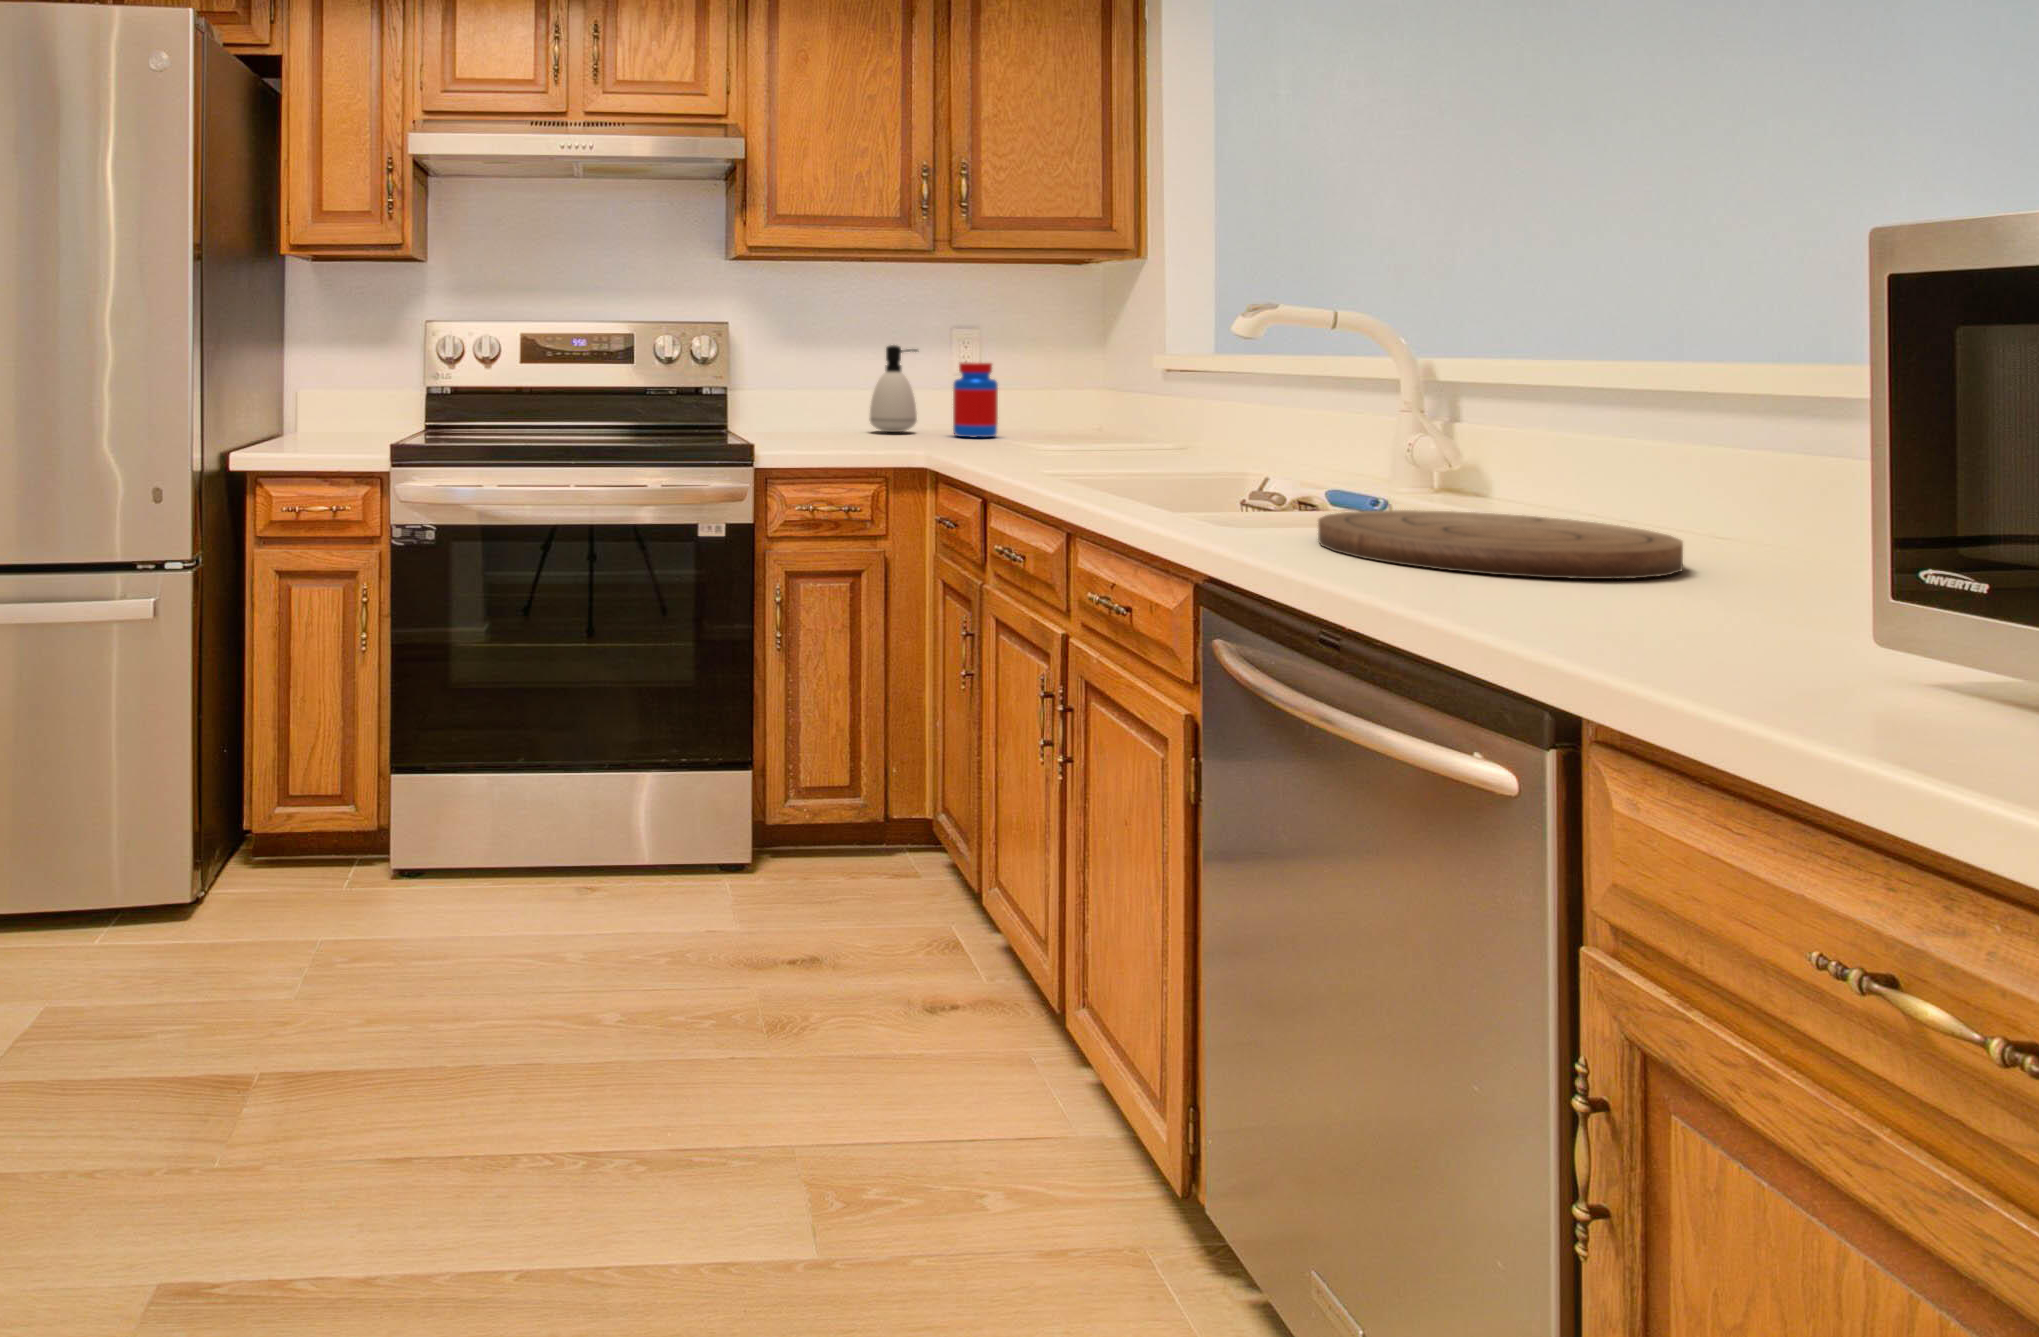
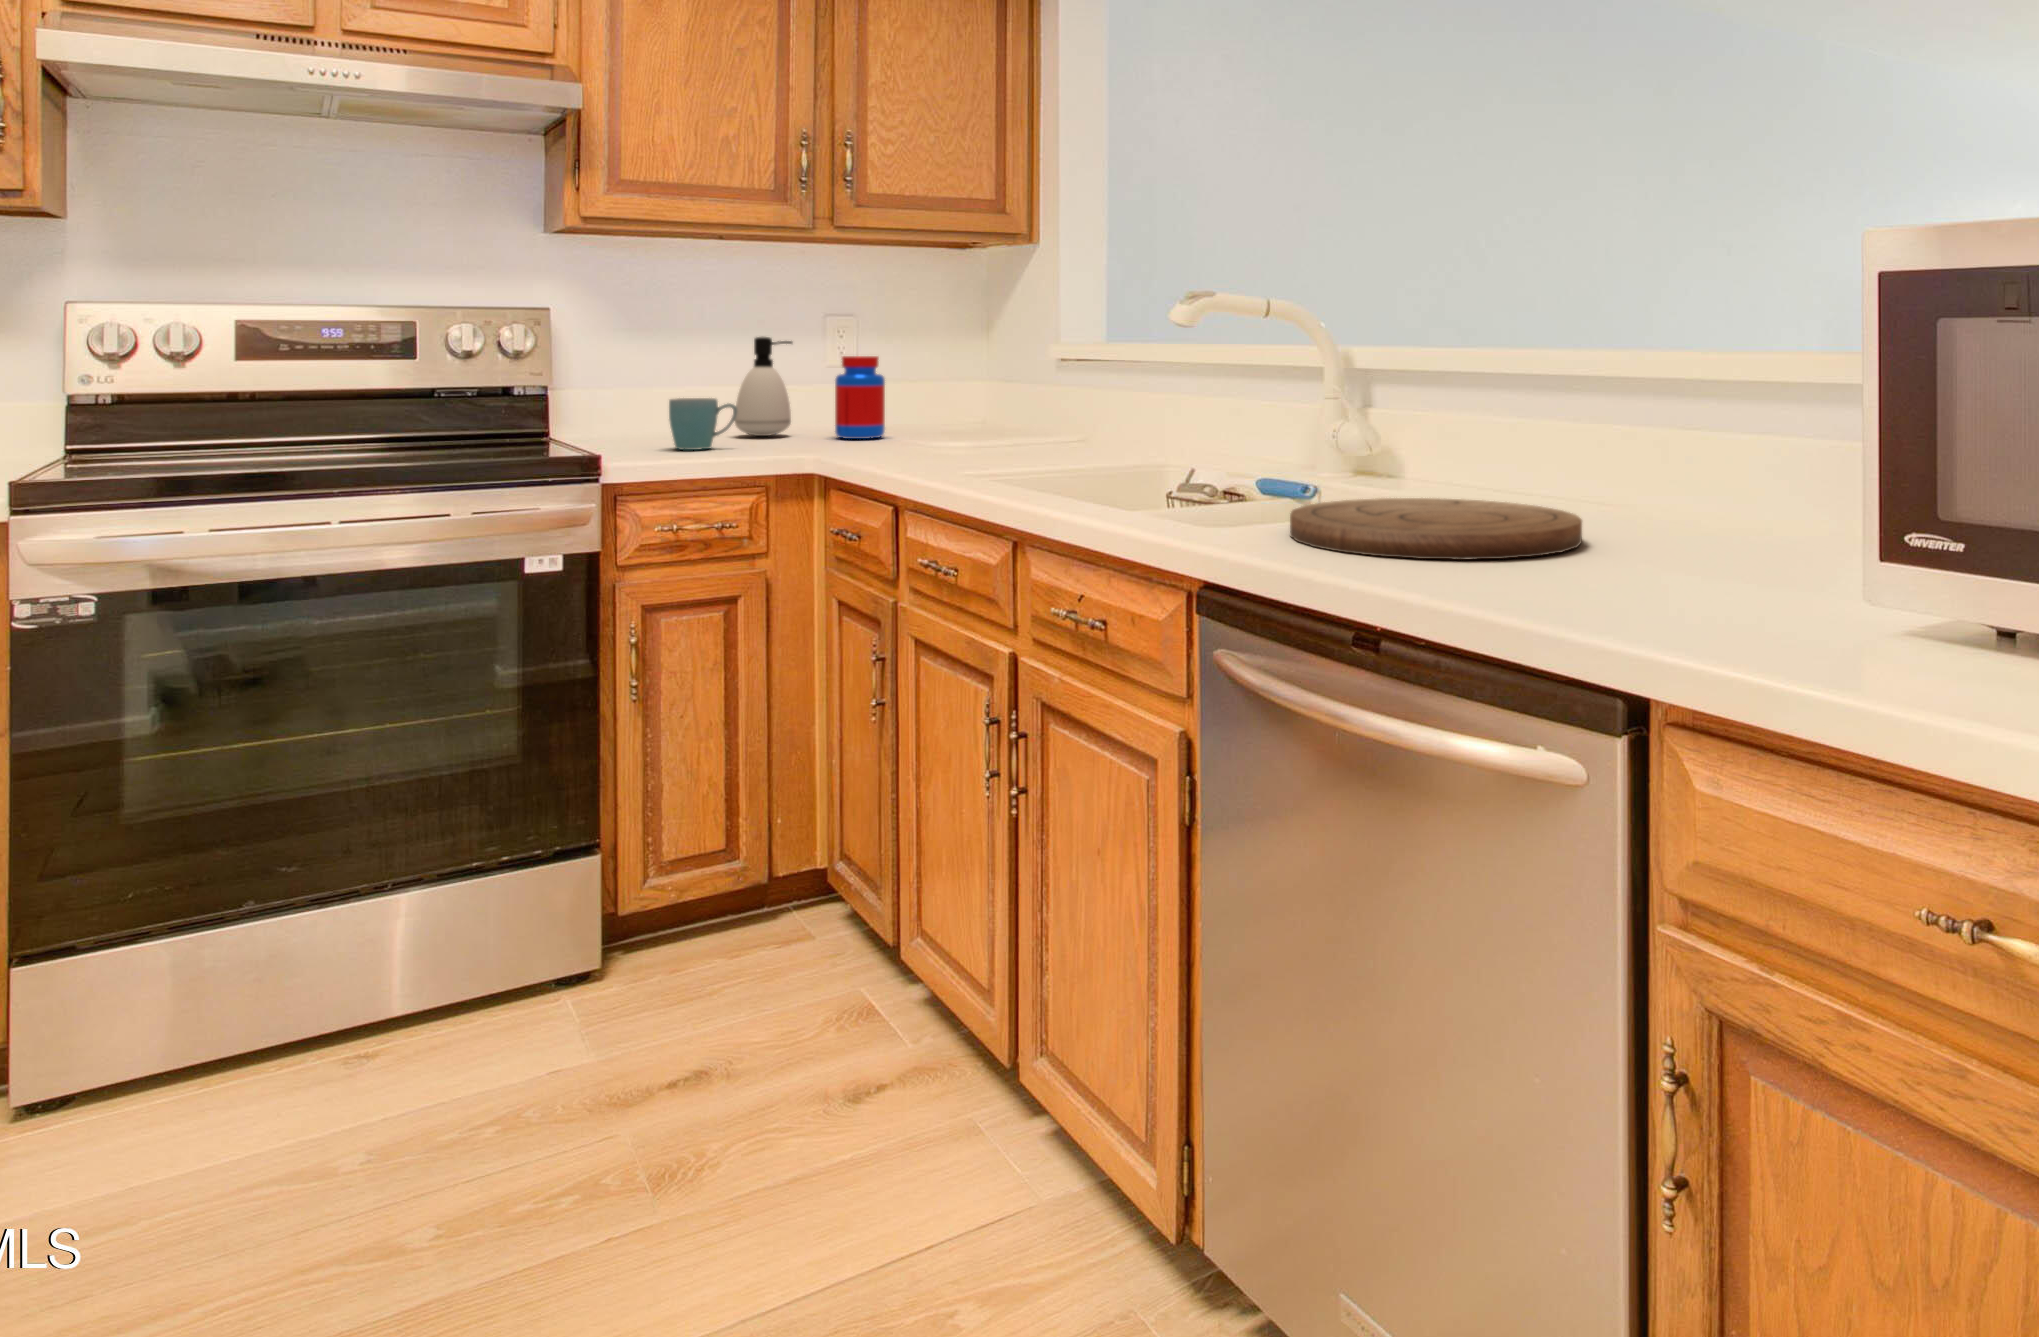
mug: none [812,397,866,441] -> present [669,398,737,450]

